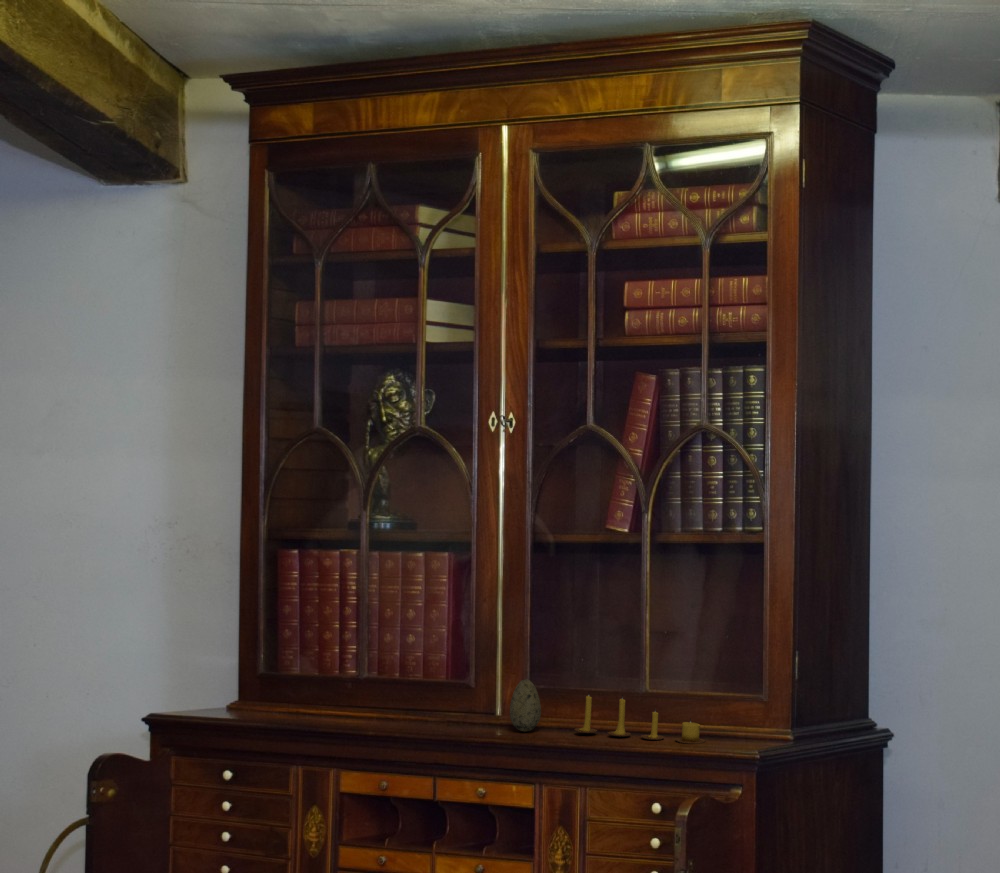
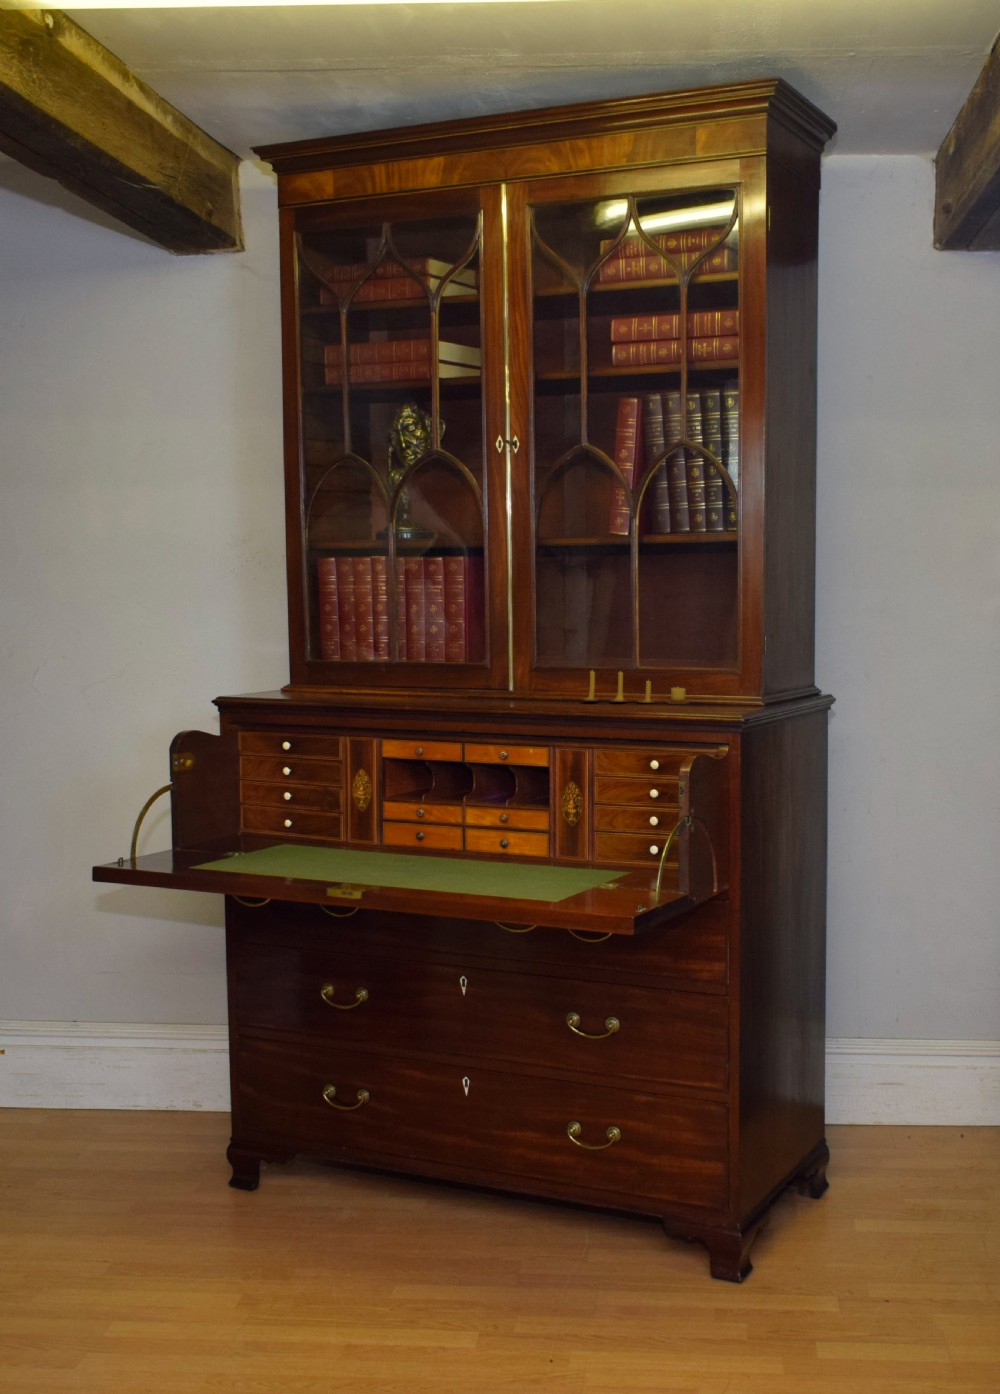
decorative egg: present [510,679,541,731] -> none [526,660,552,703]

